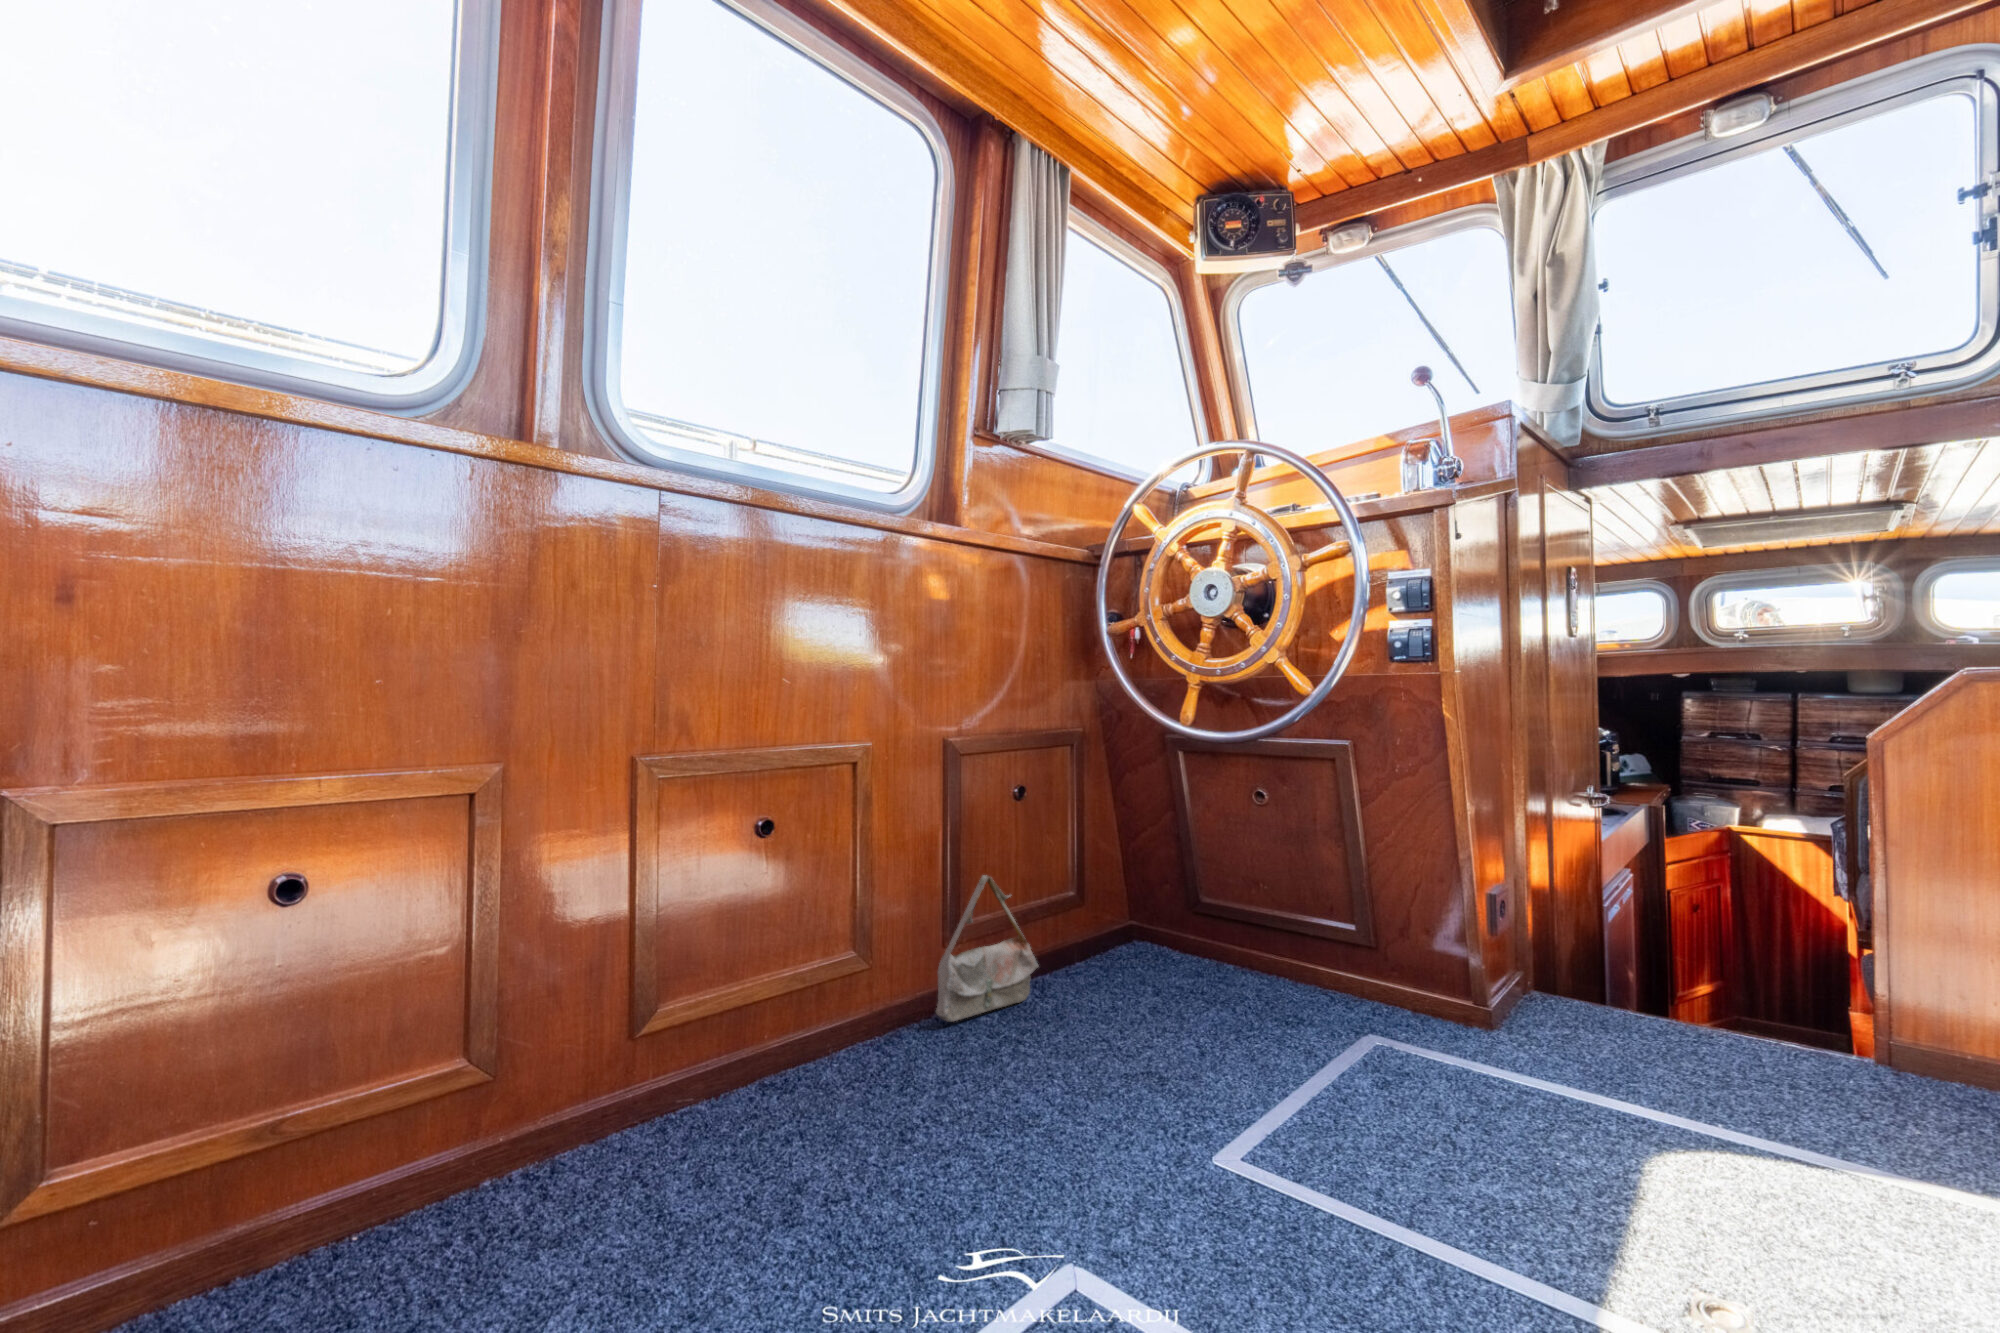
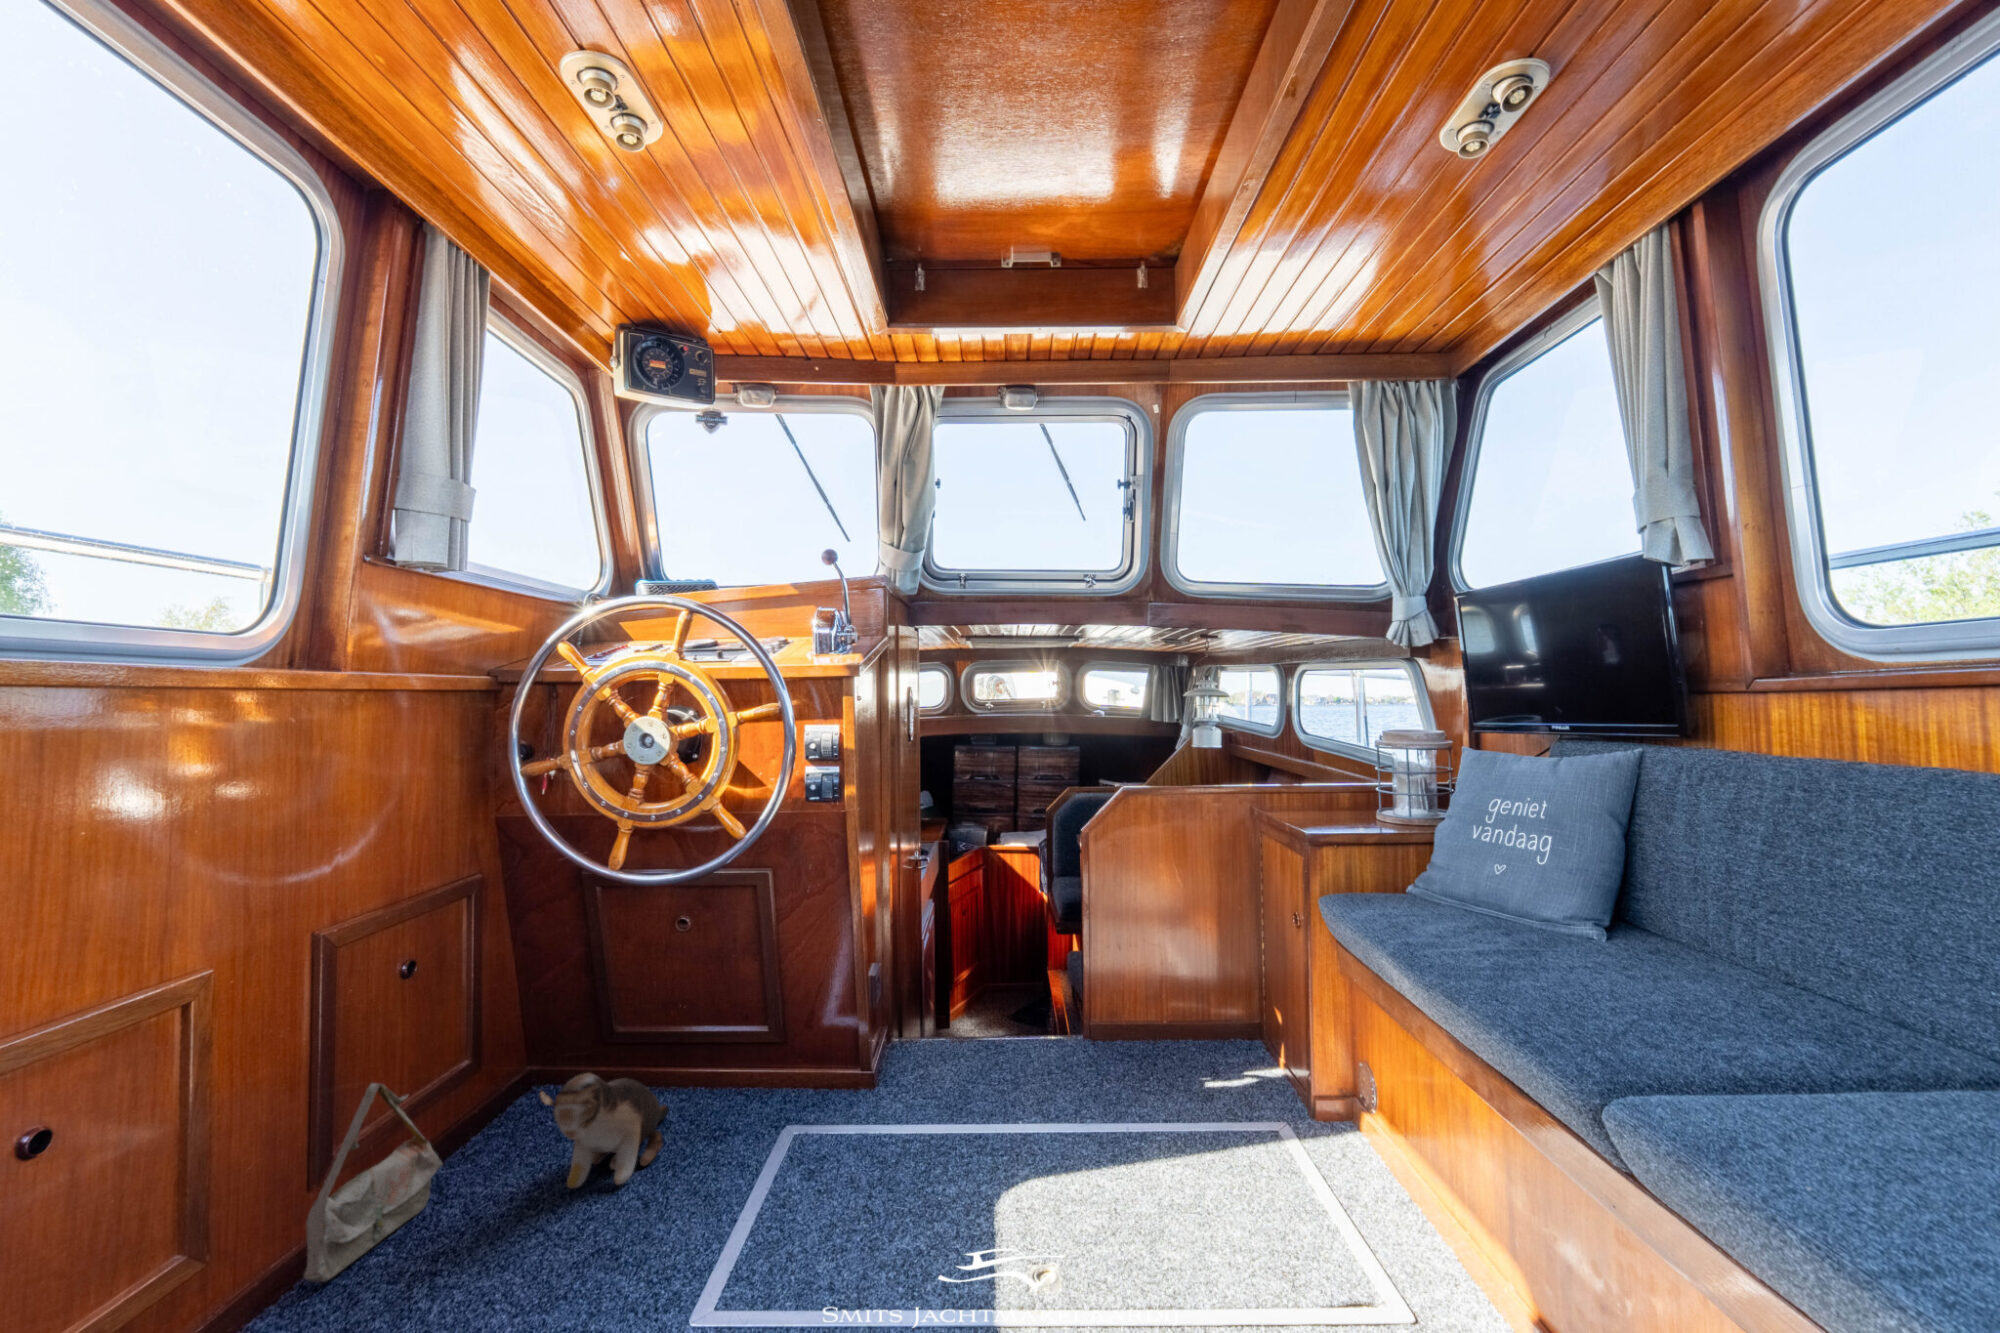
plush toy: none [1106,910,1243,1032] -> present [540,1073,669,1188]

